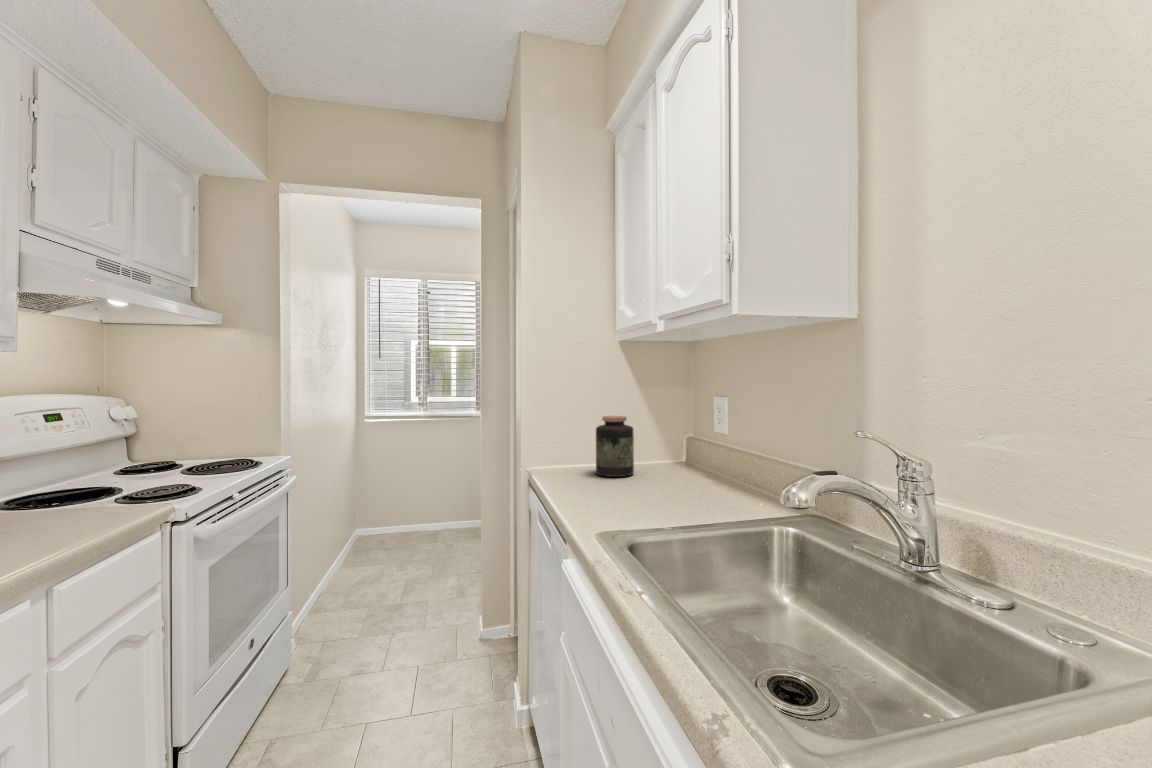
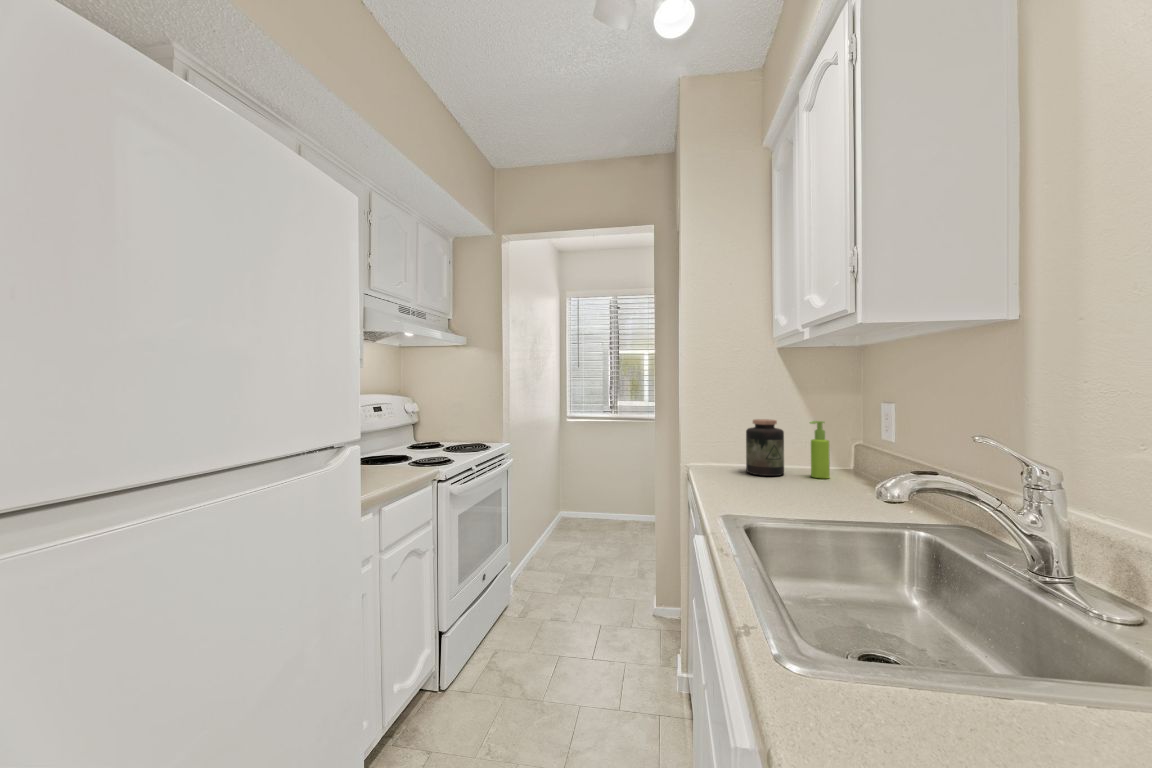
soap dispenser: none [658,416,676,475] -> present [810,421,830,478]

